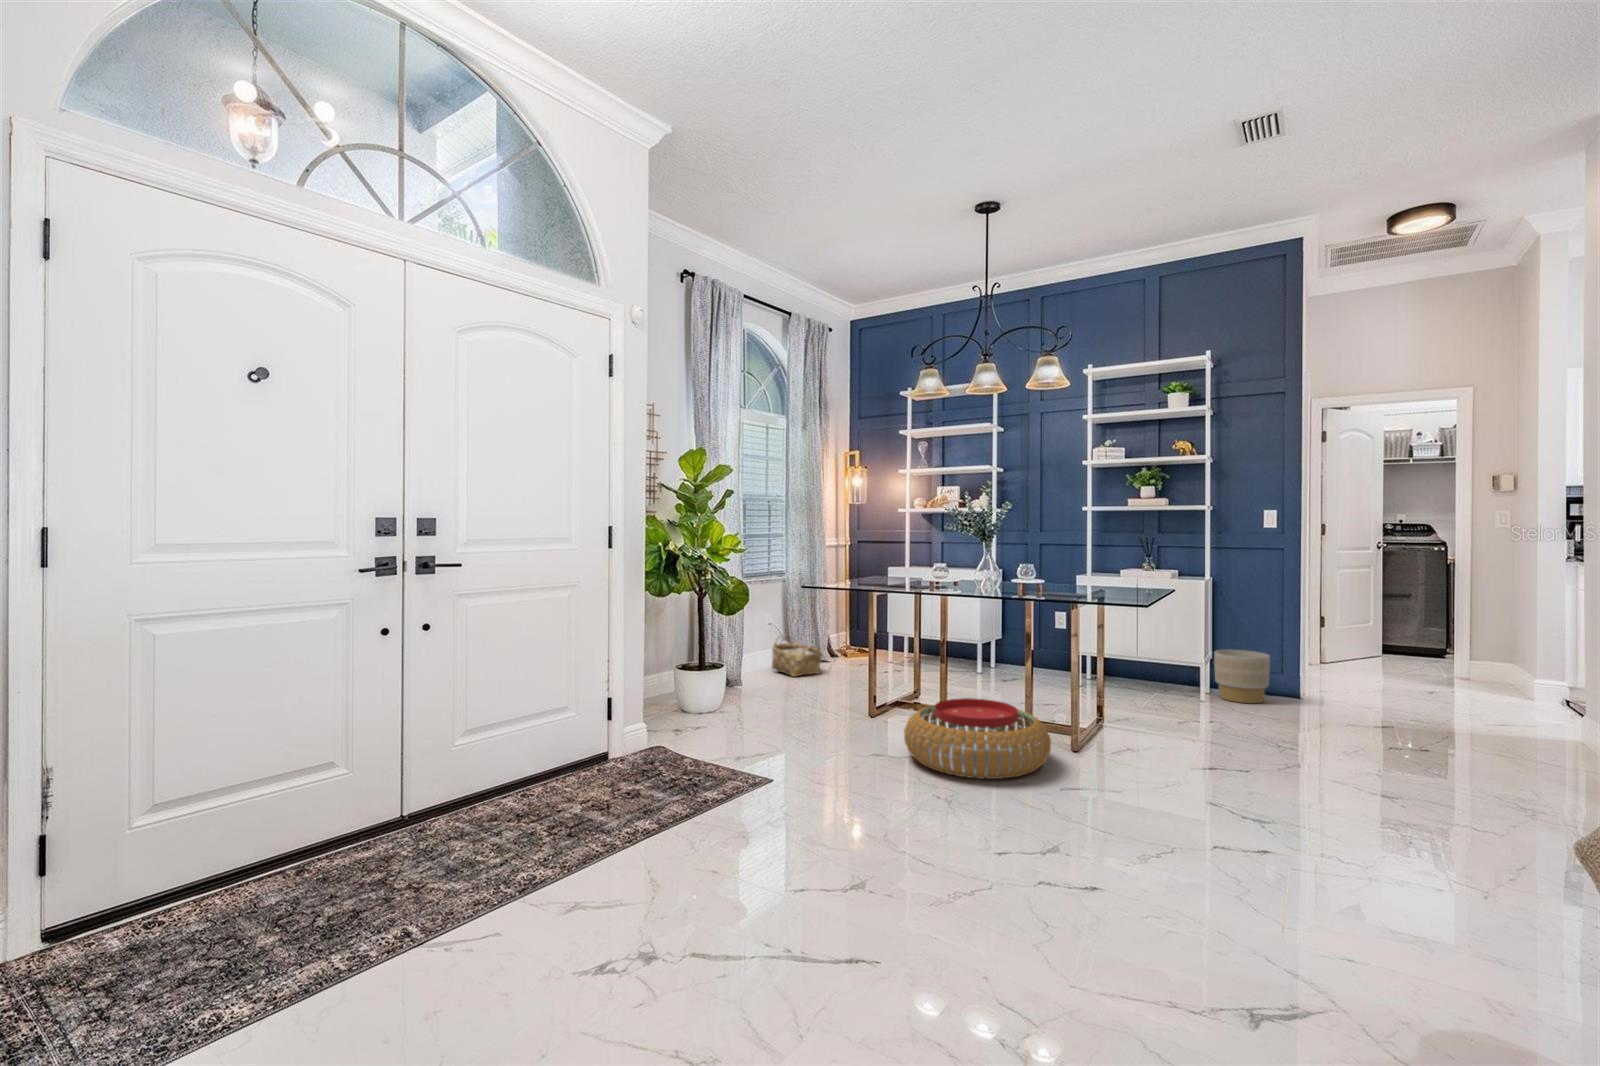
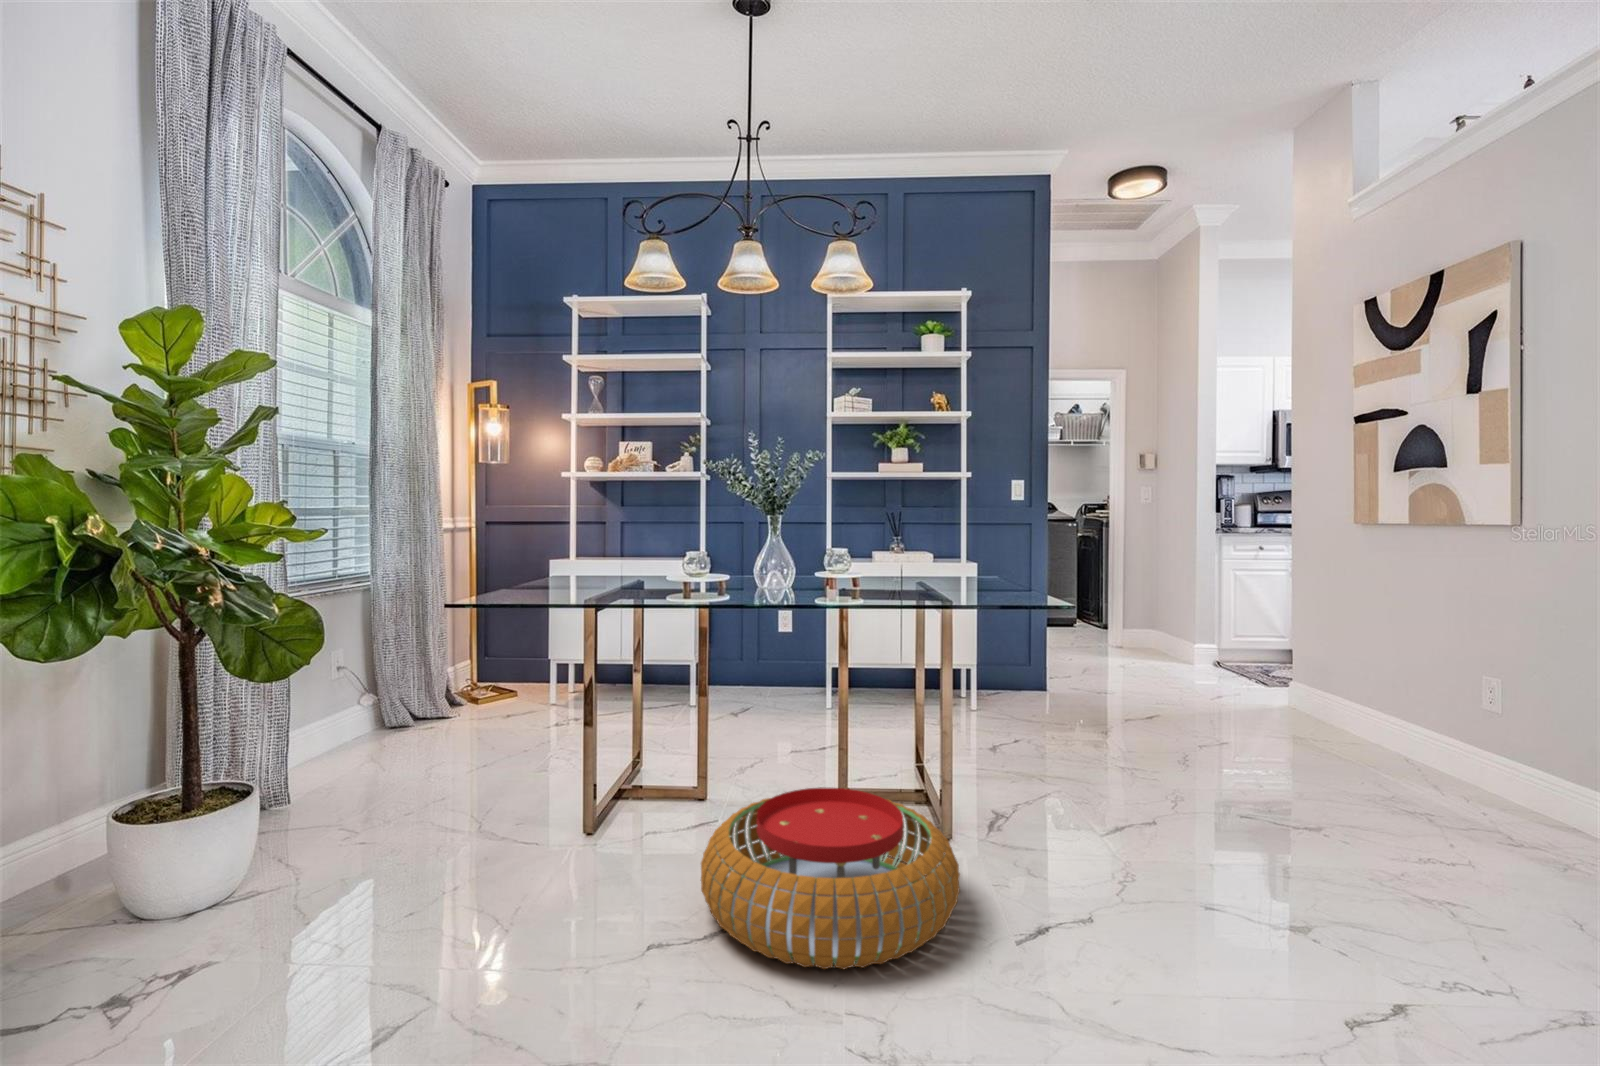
woven basket: present [772,634,822,677] -> none [348,682,448,759]
planter: present [1214,650,1270,703] -> none [977,647,1036,711]

